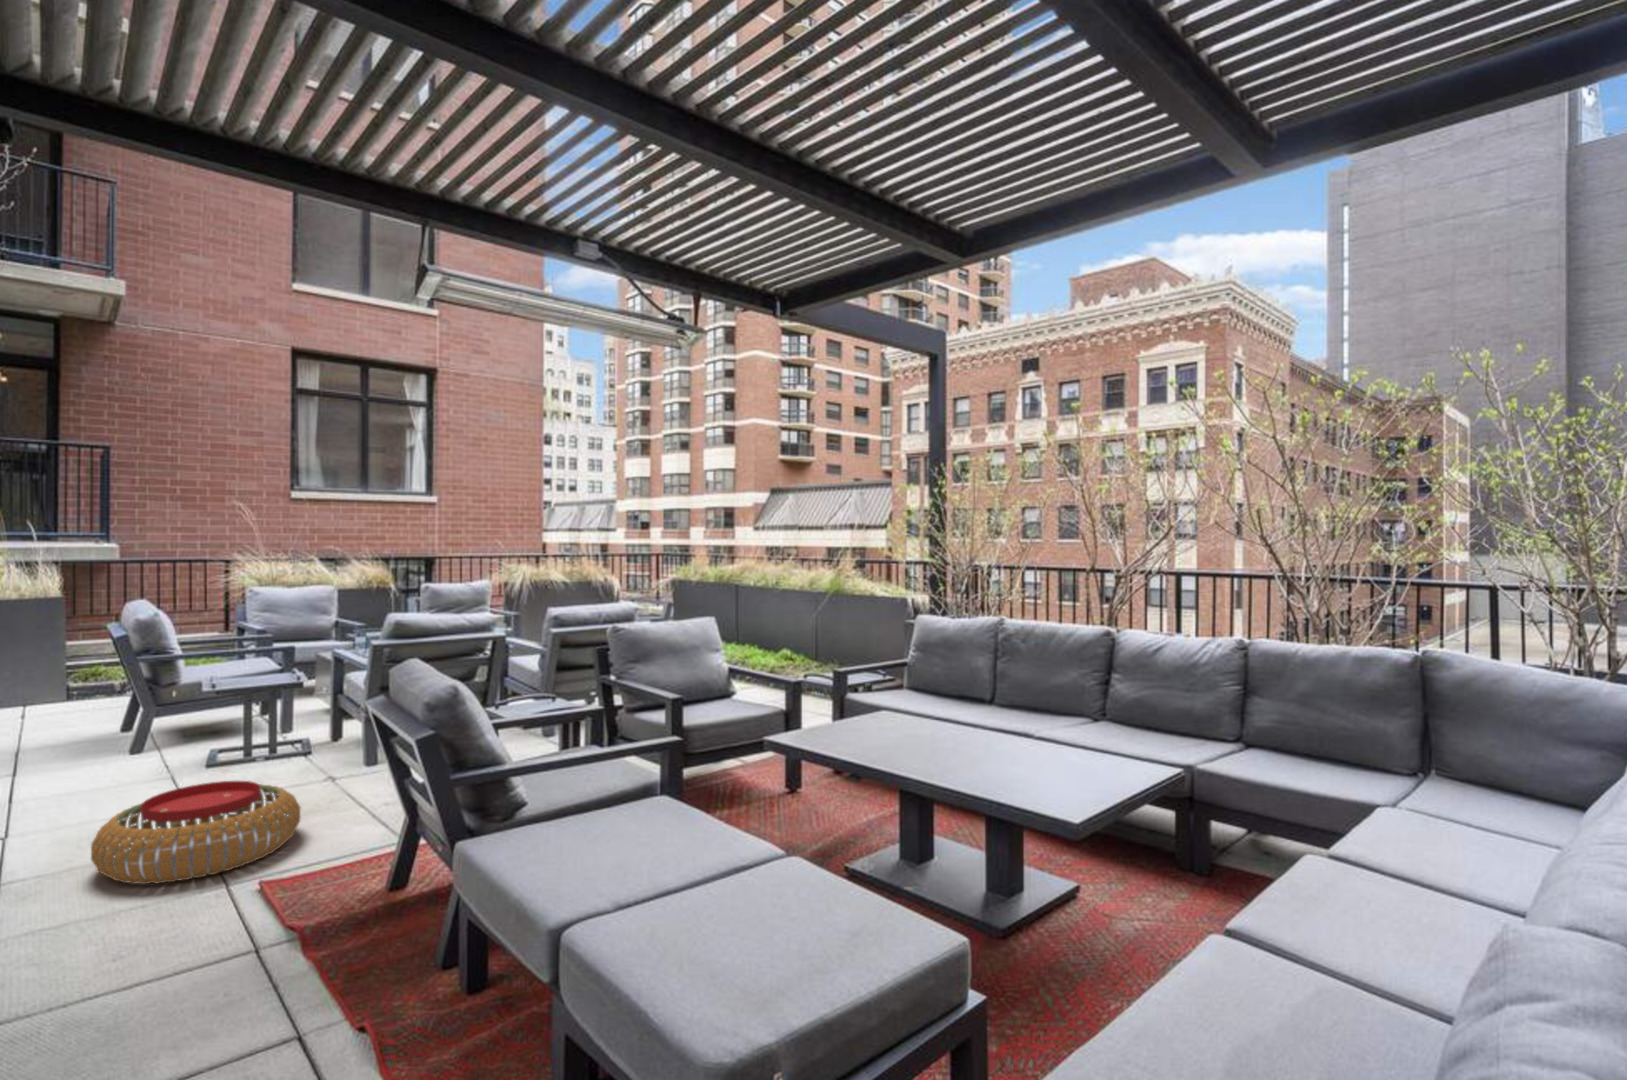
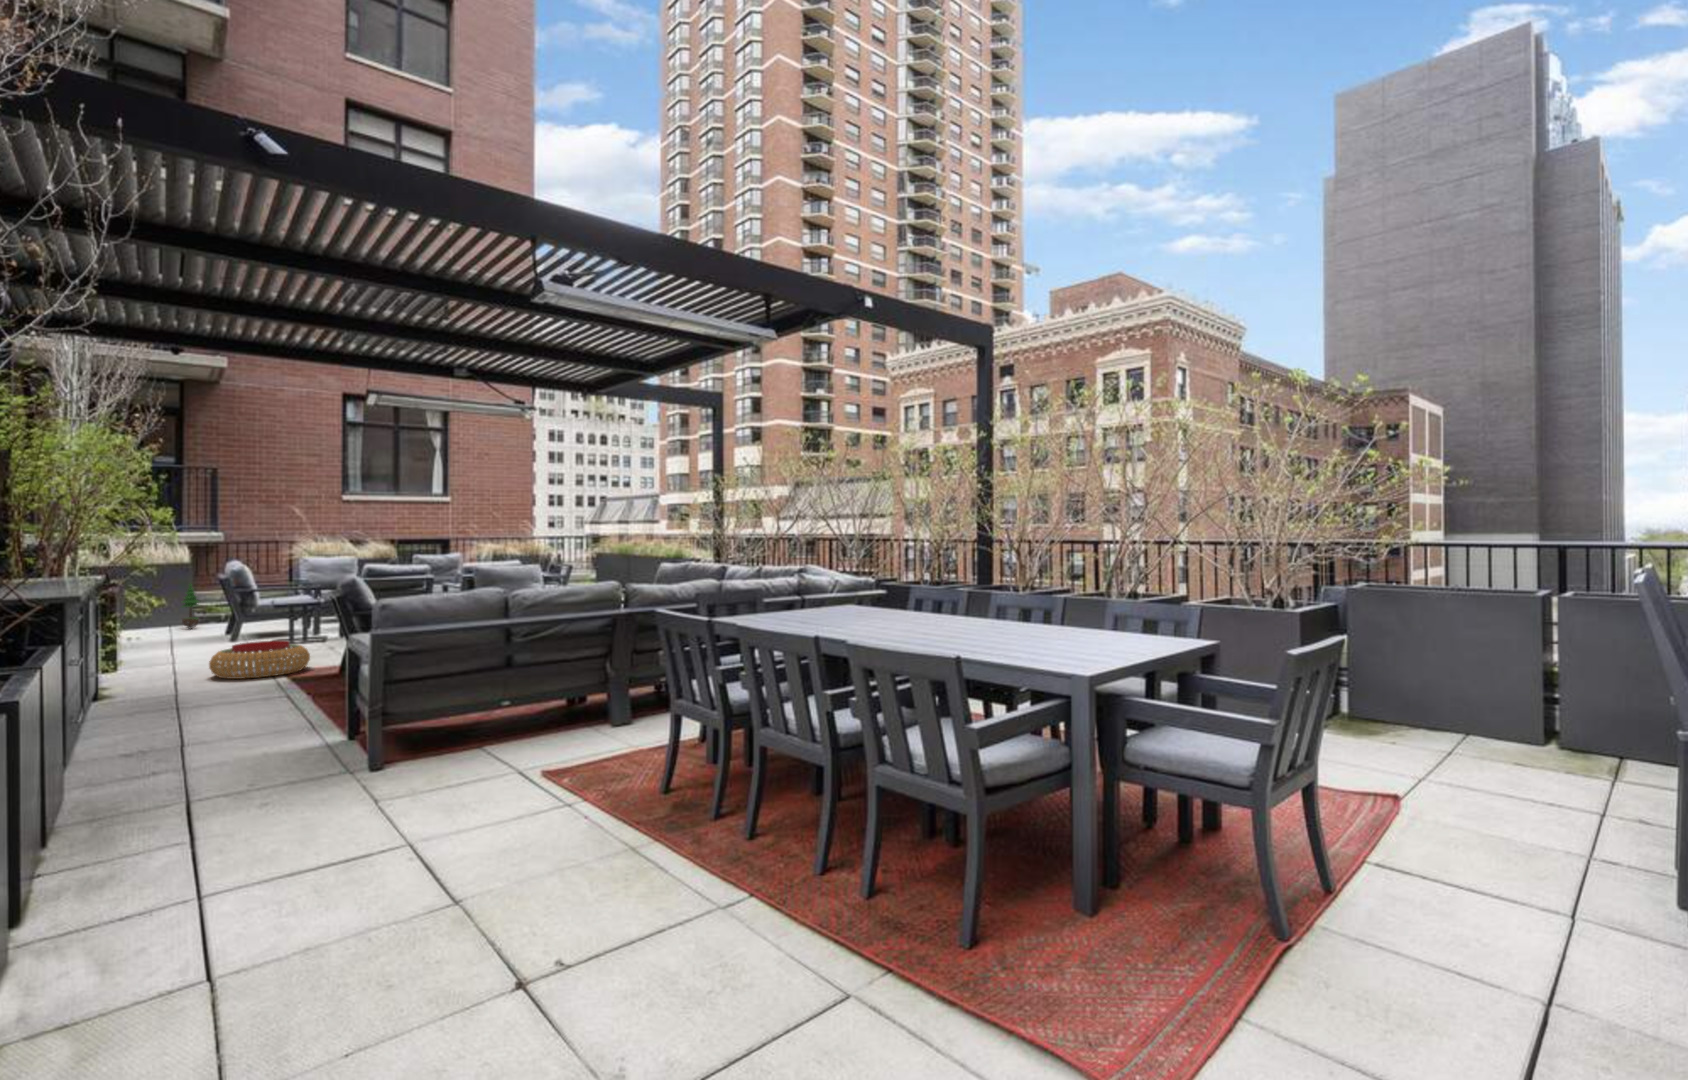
potted tree: none [49,629,87,705] -> present [182,584,199,629]

